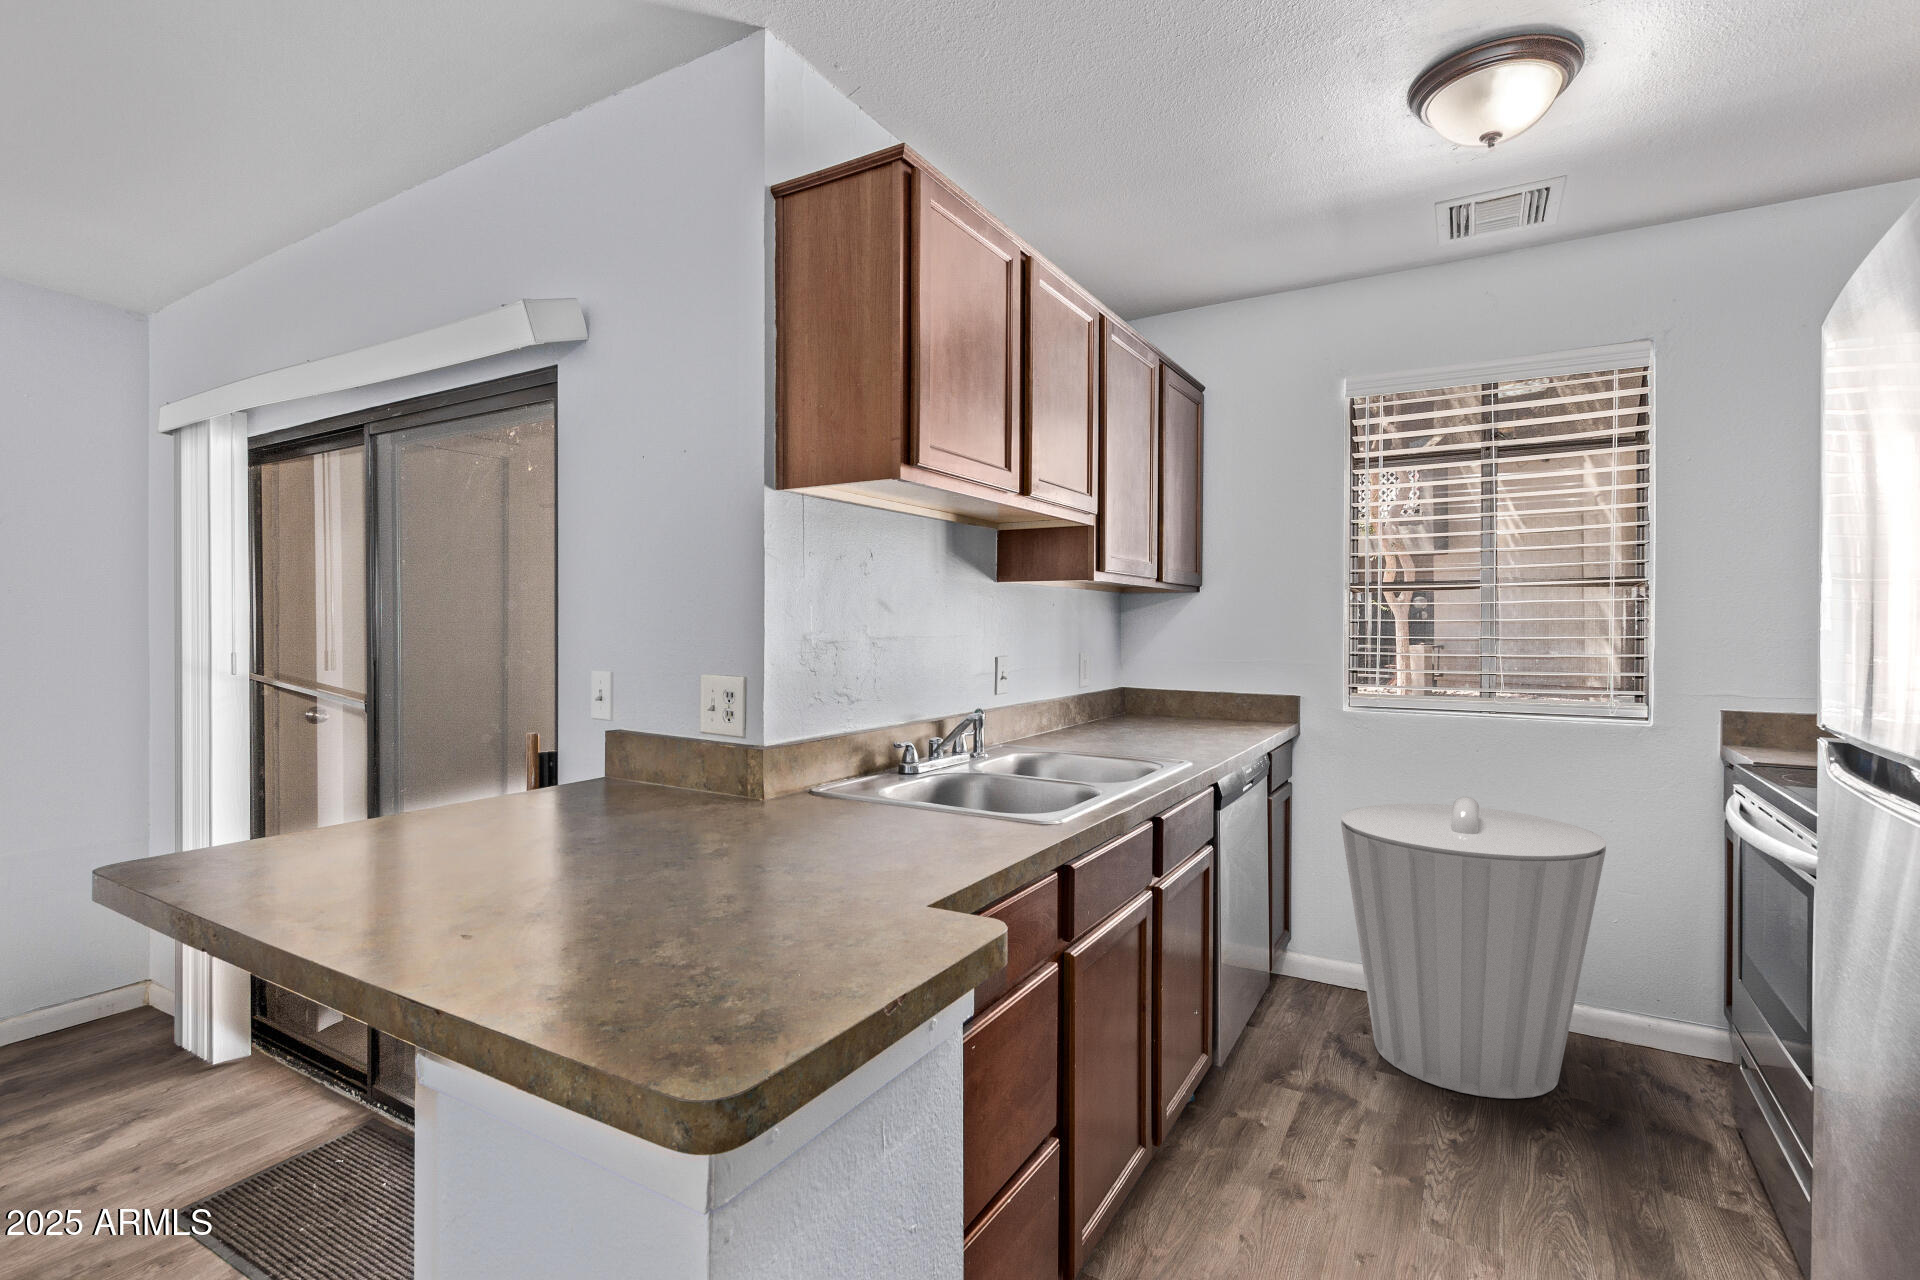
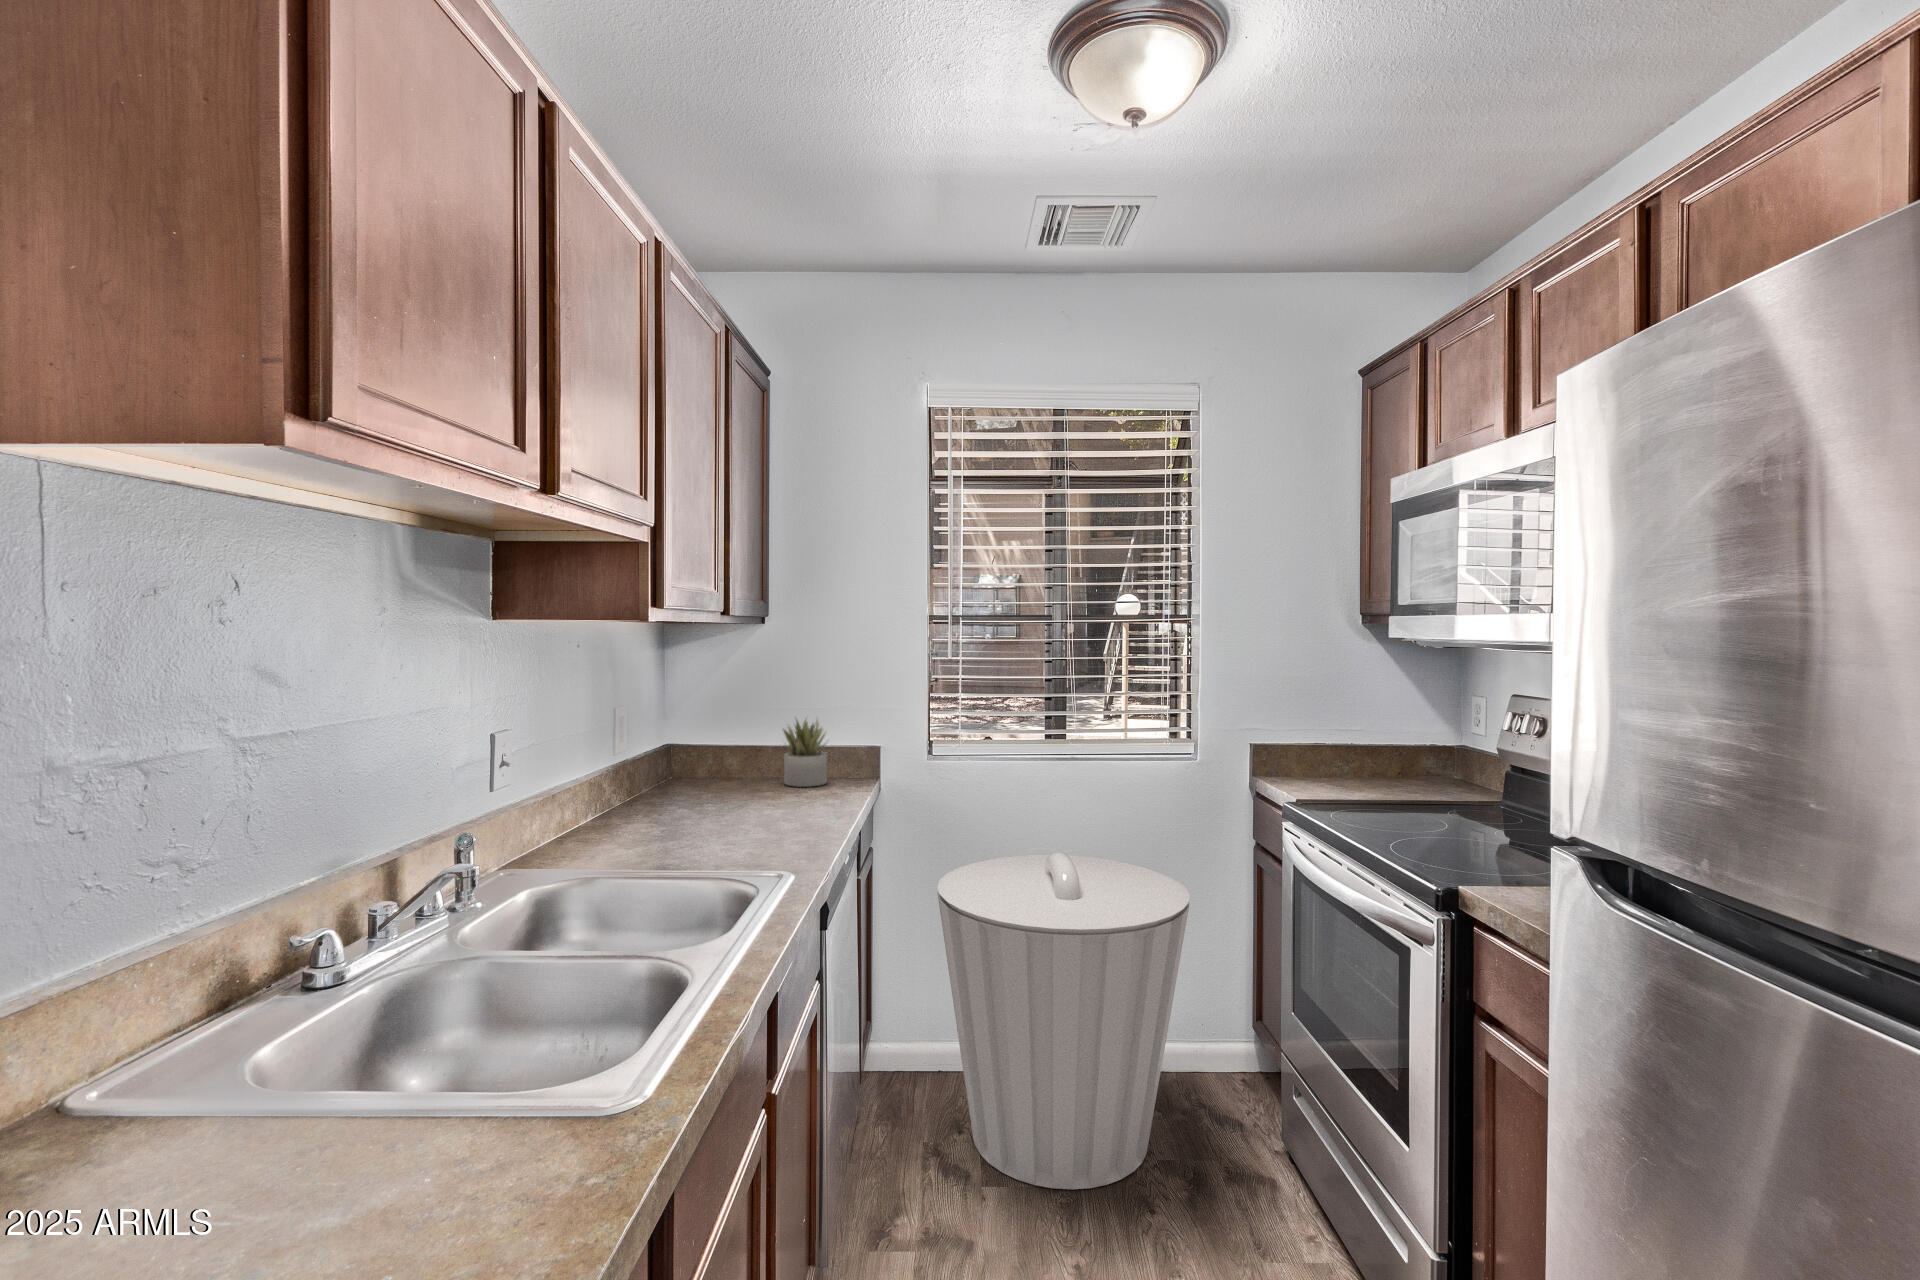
succulent plant: none [1214,669,1255,727] -> present [784,718,827,787]

